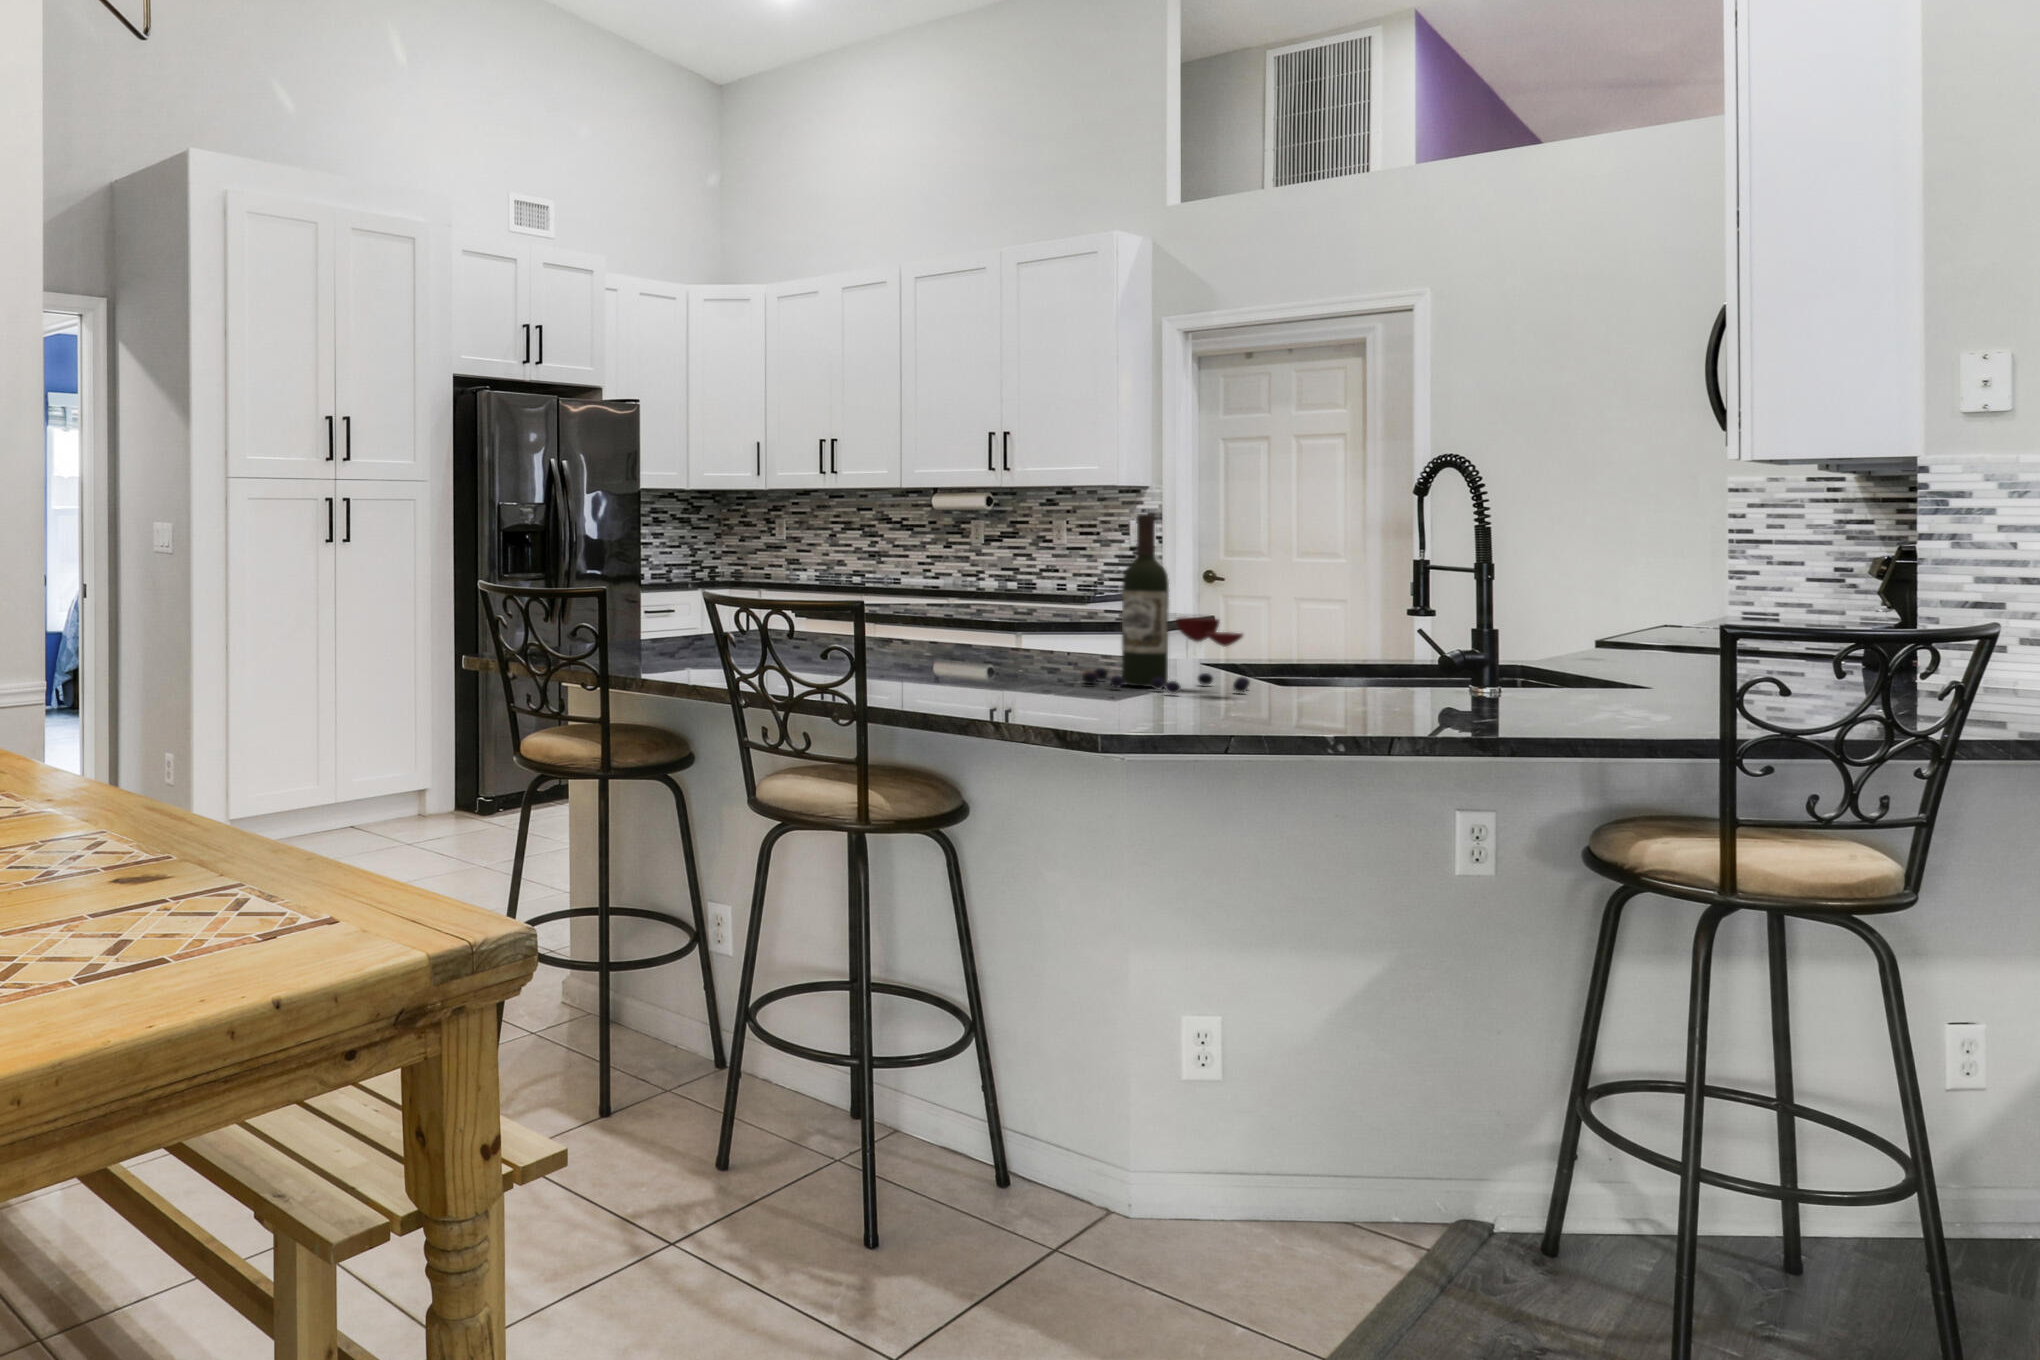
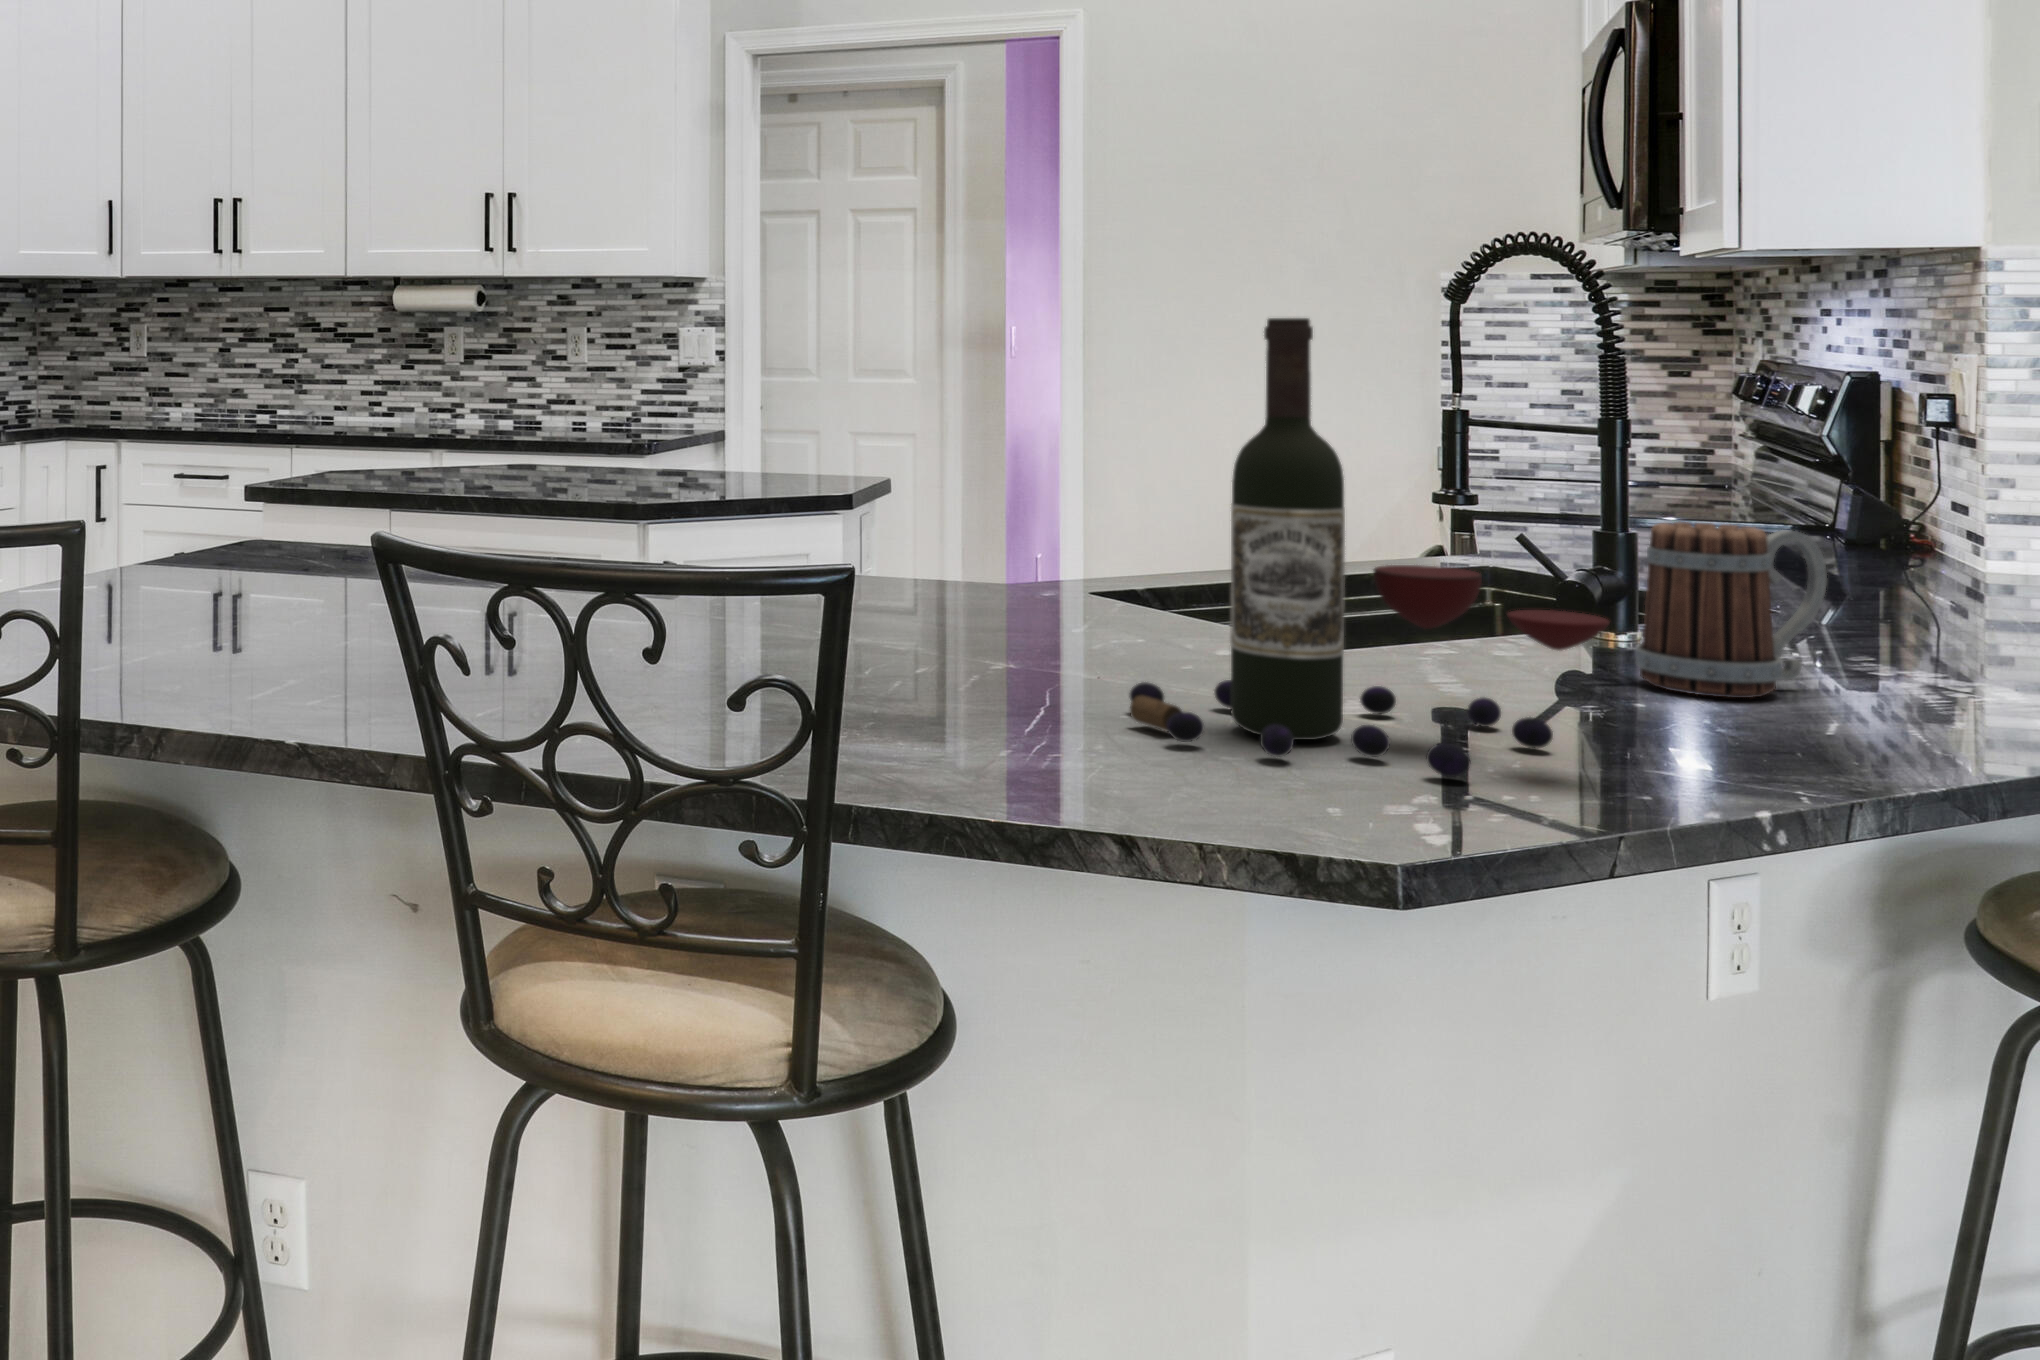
mug: none [1374,611,1472,691] -> present [1636,522,1827,698]

